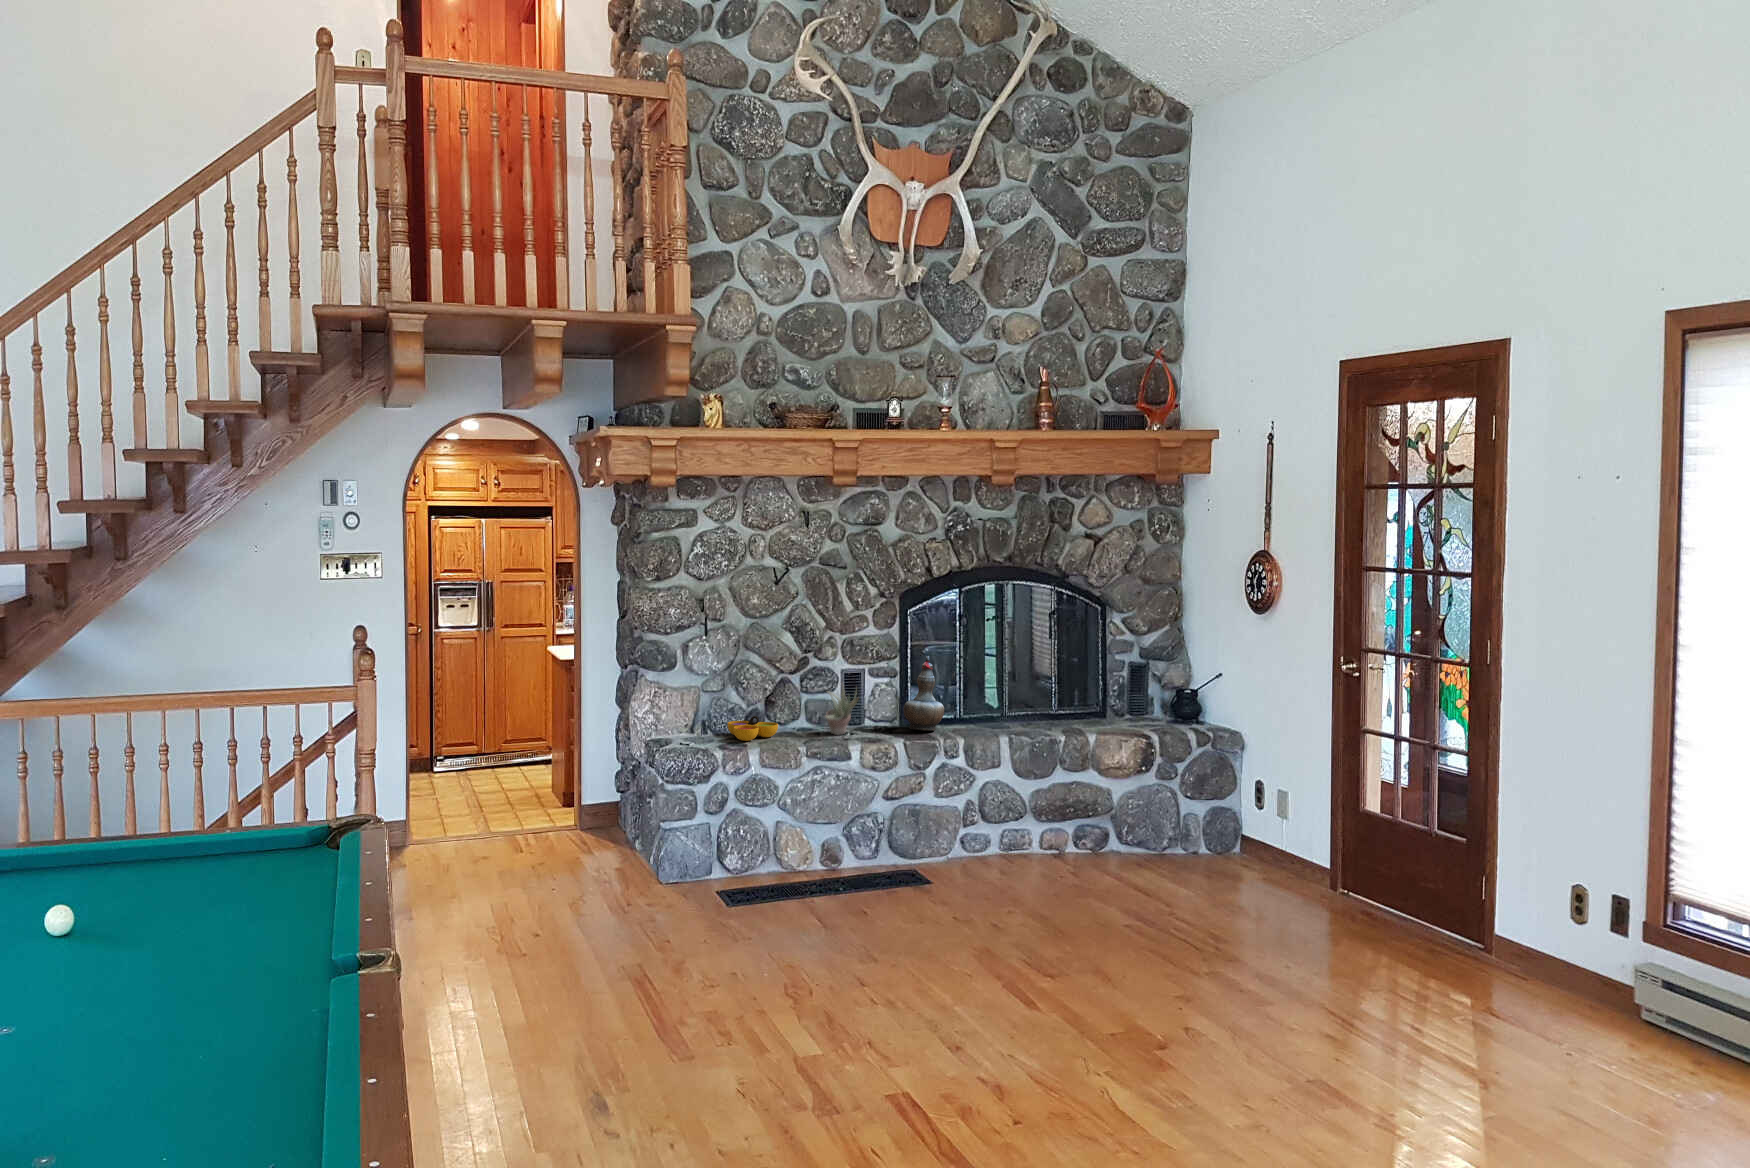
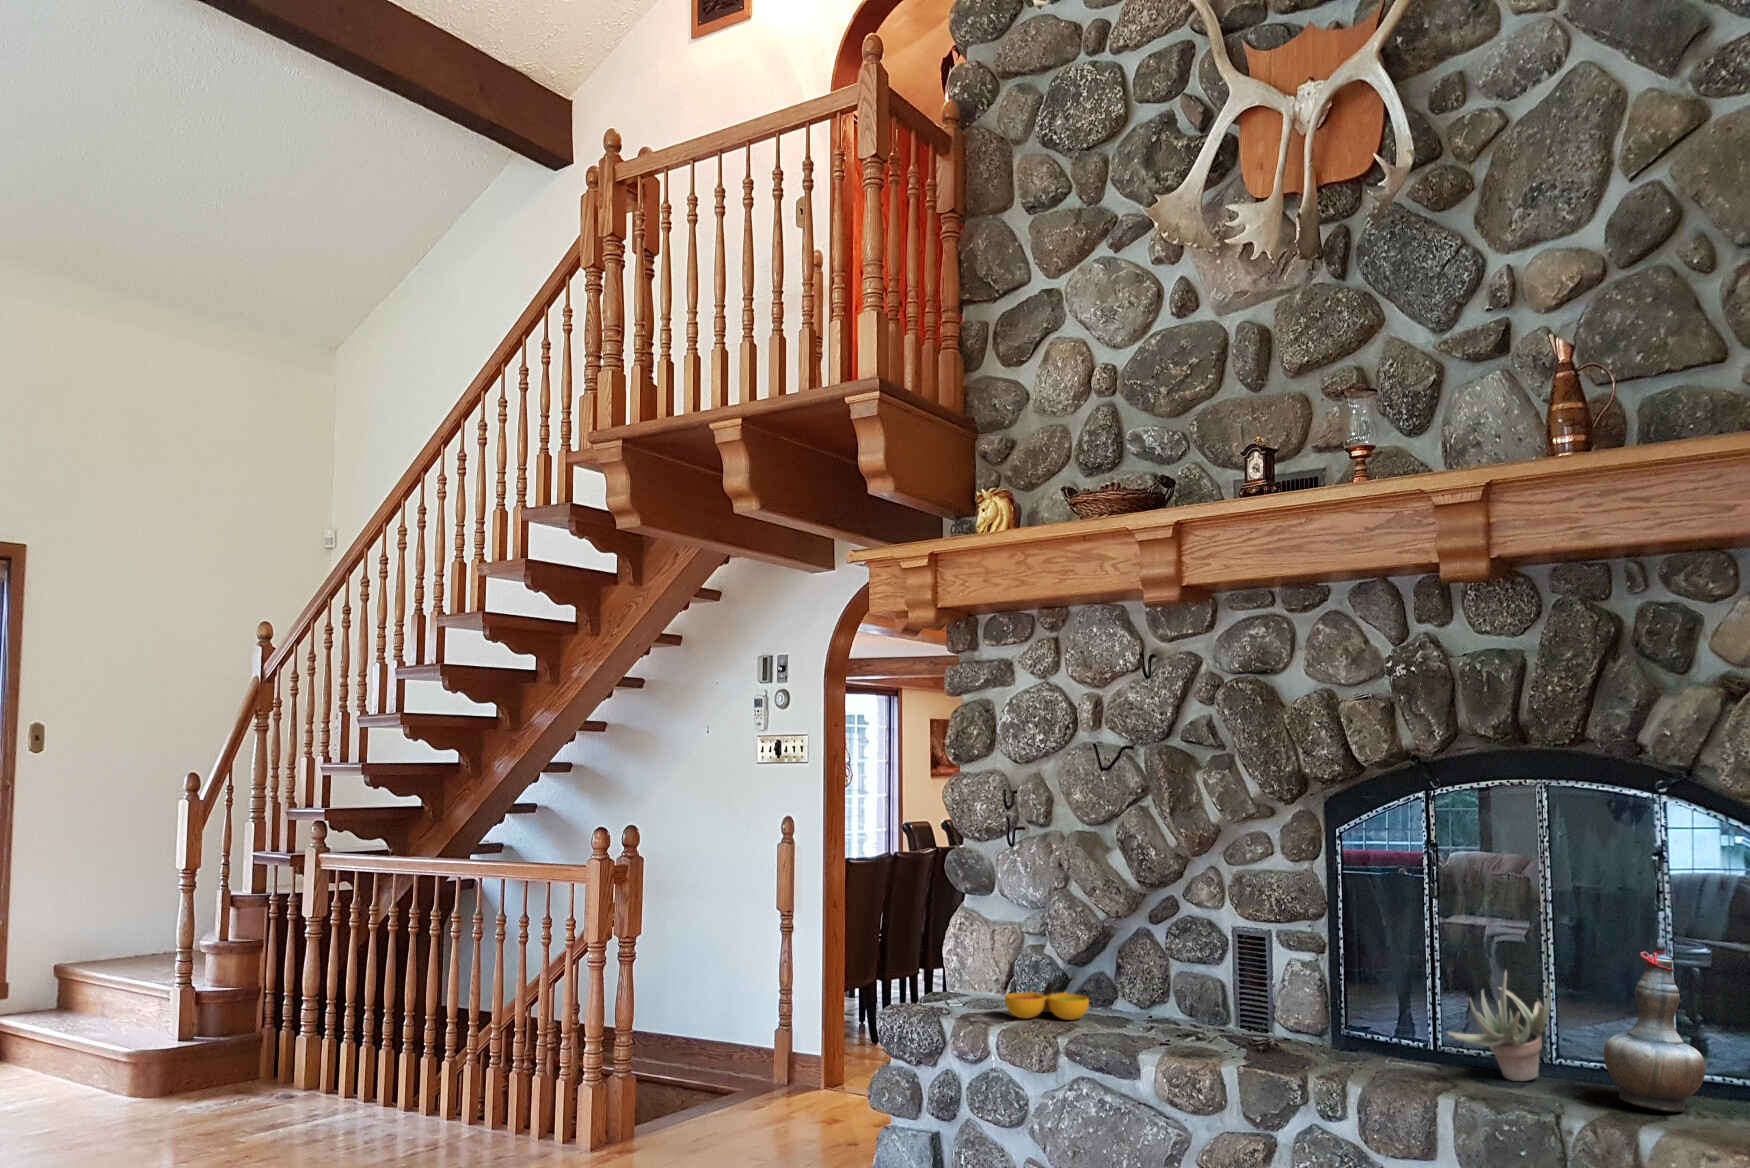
decorative vase: present [904,656,944,731] -> present [1604,938,1705,1112]
succulent plant: present [825,684,858,735] -> present [1448,971,1551,1081]

